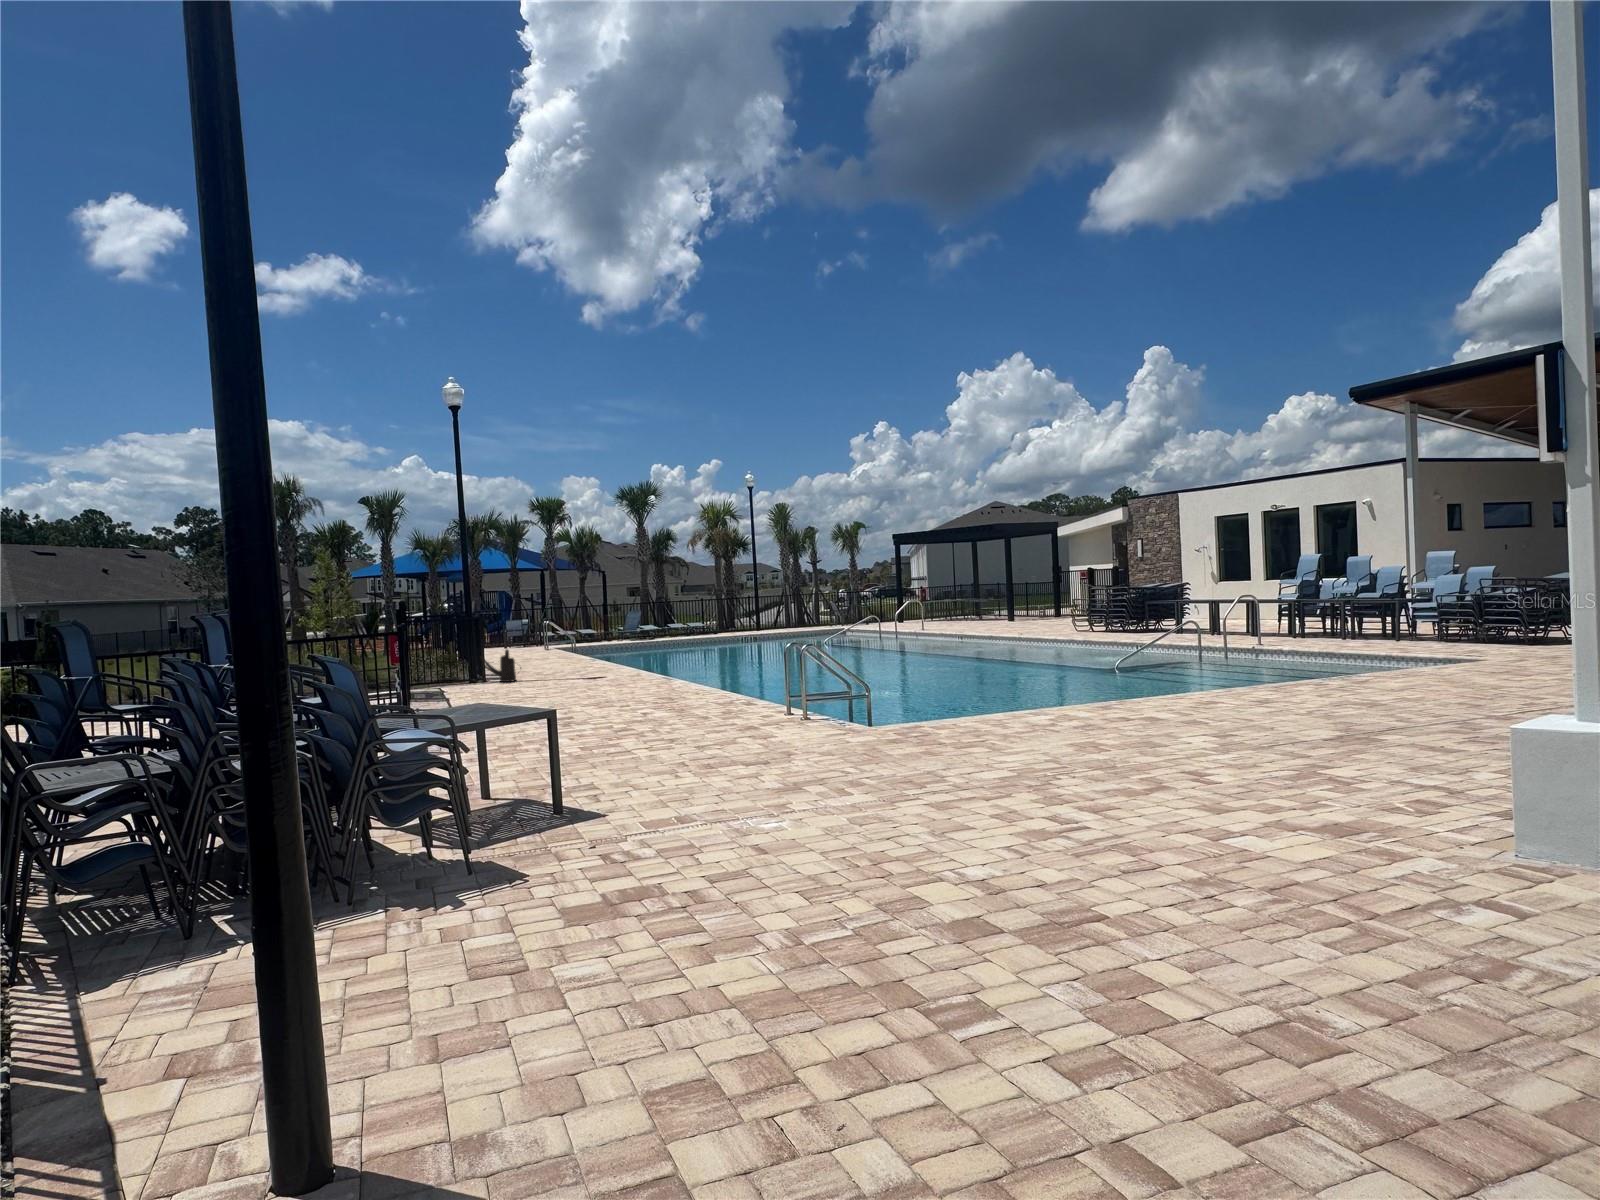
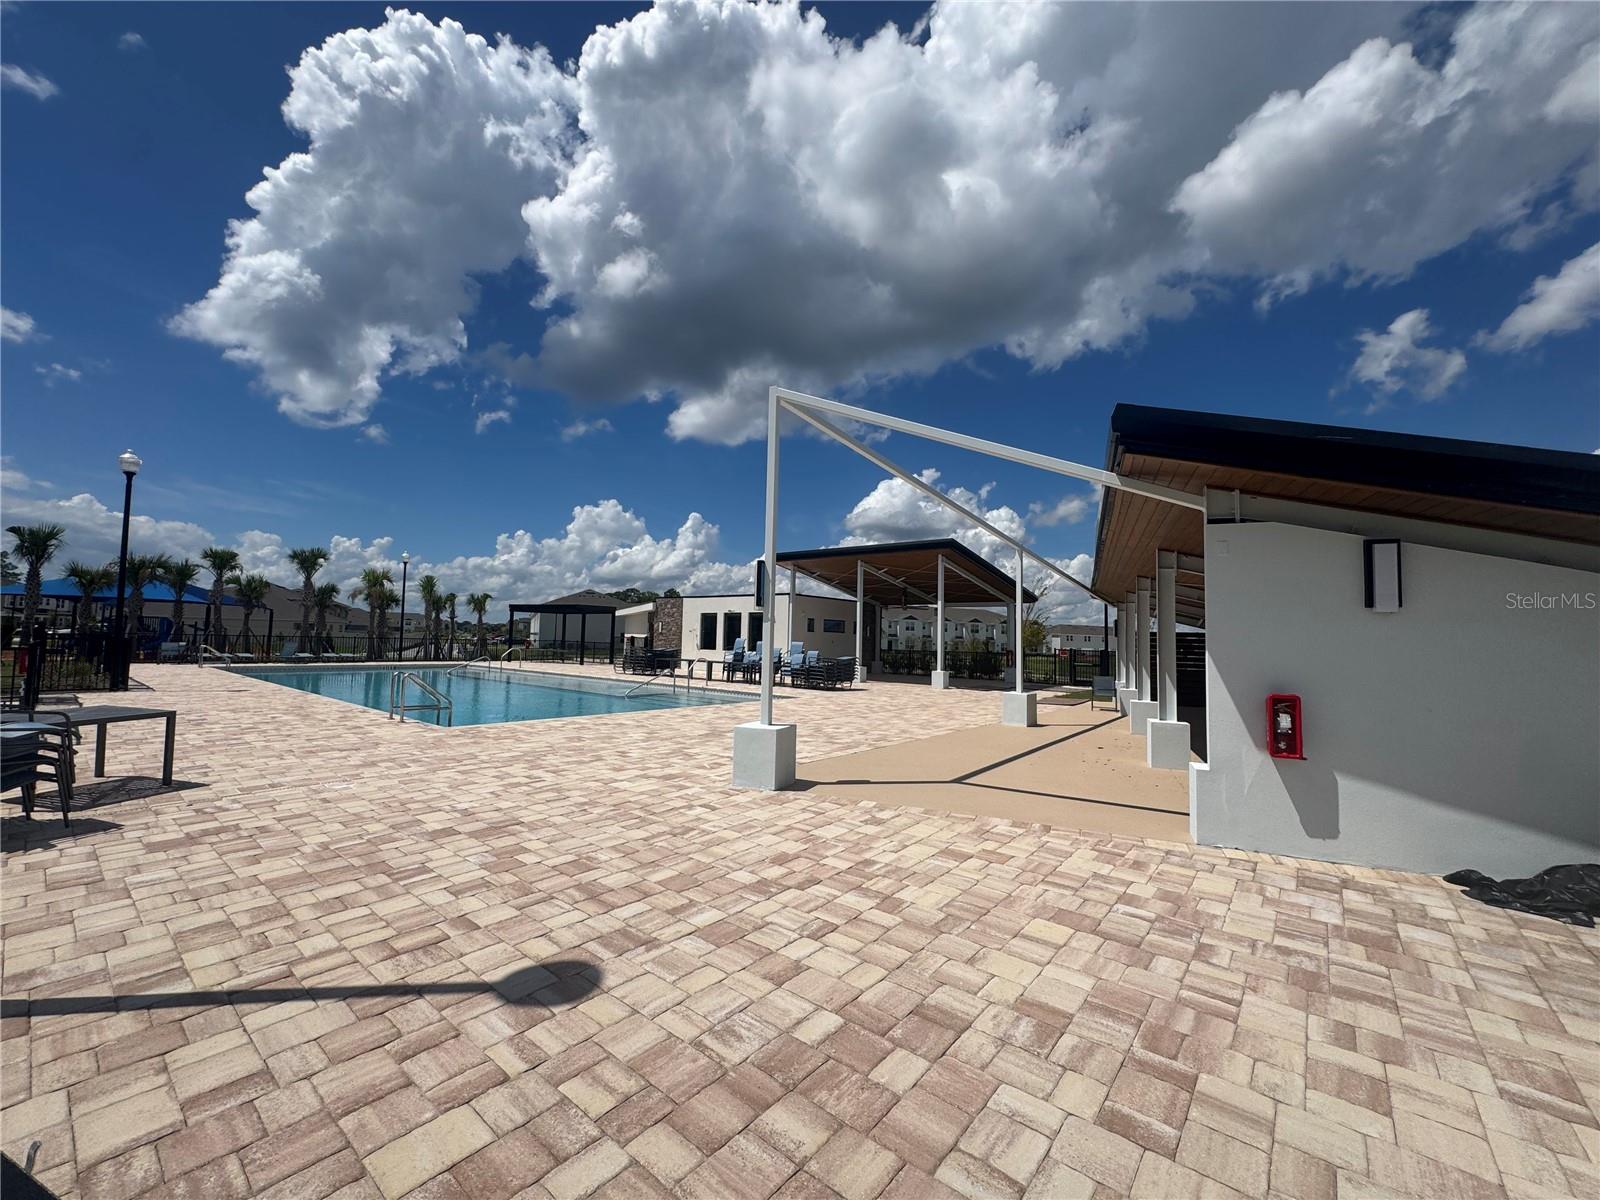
watering can: present [480,650,521,682] -> none [118,664,164,689]

